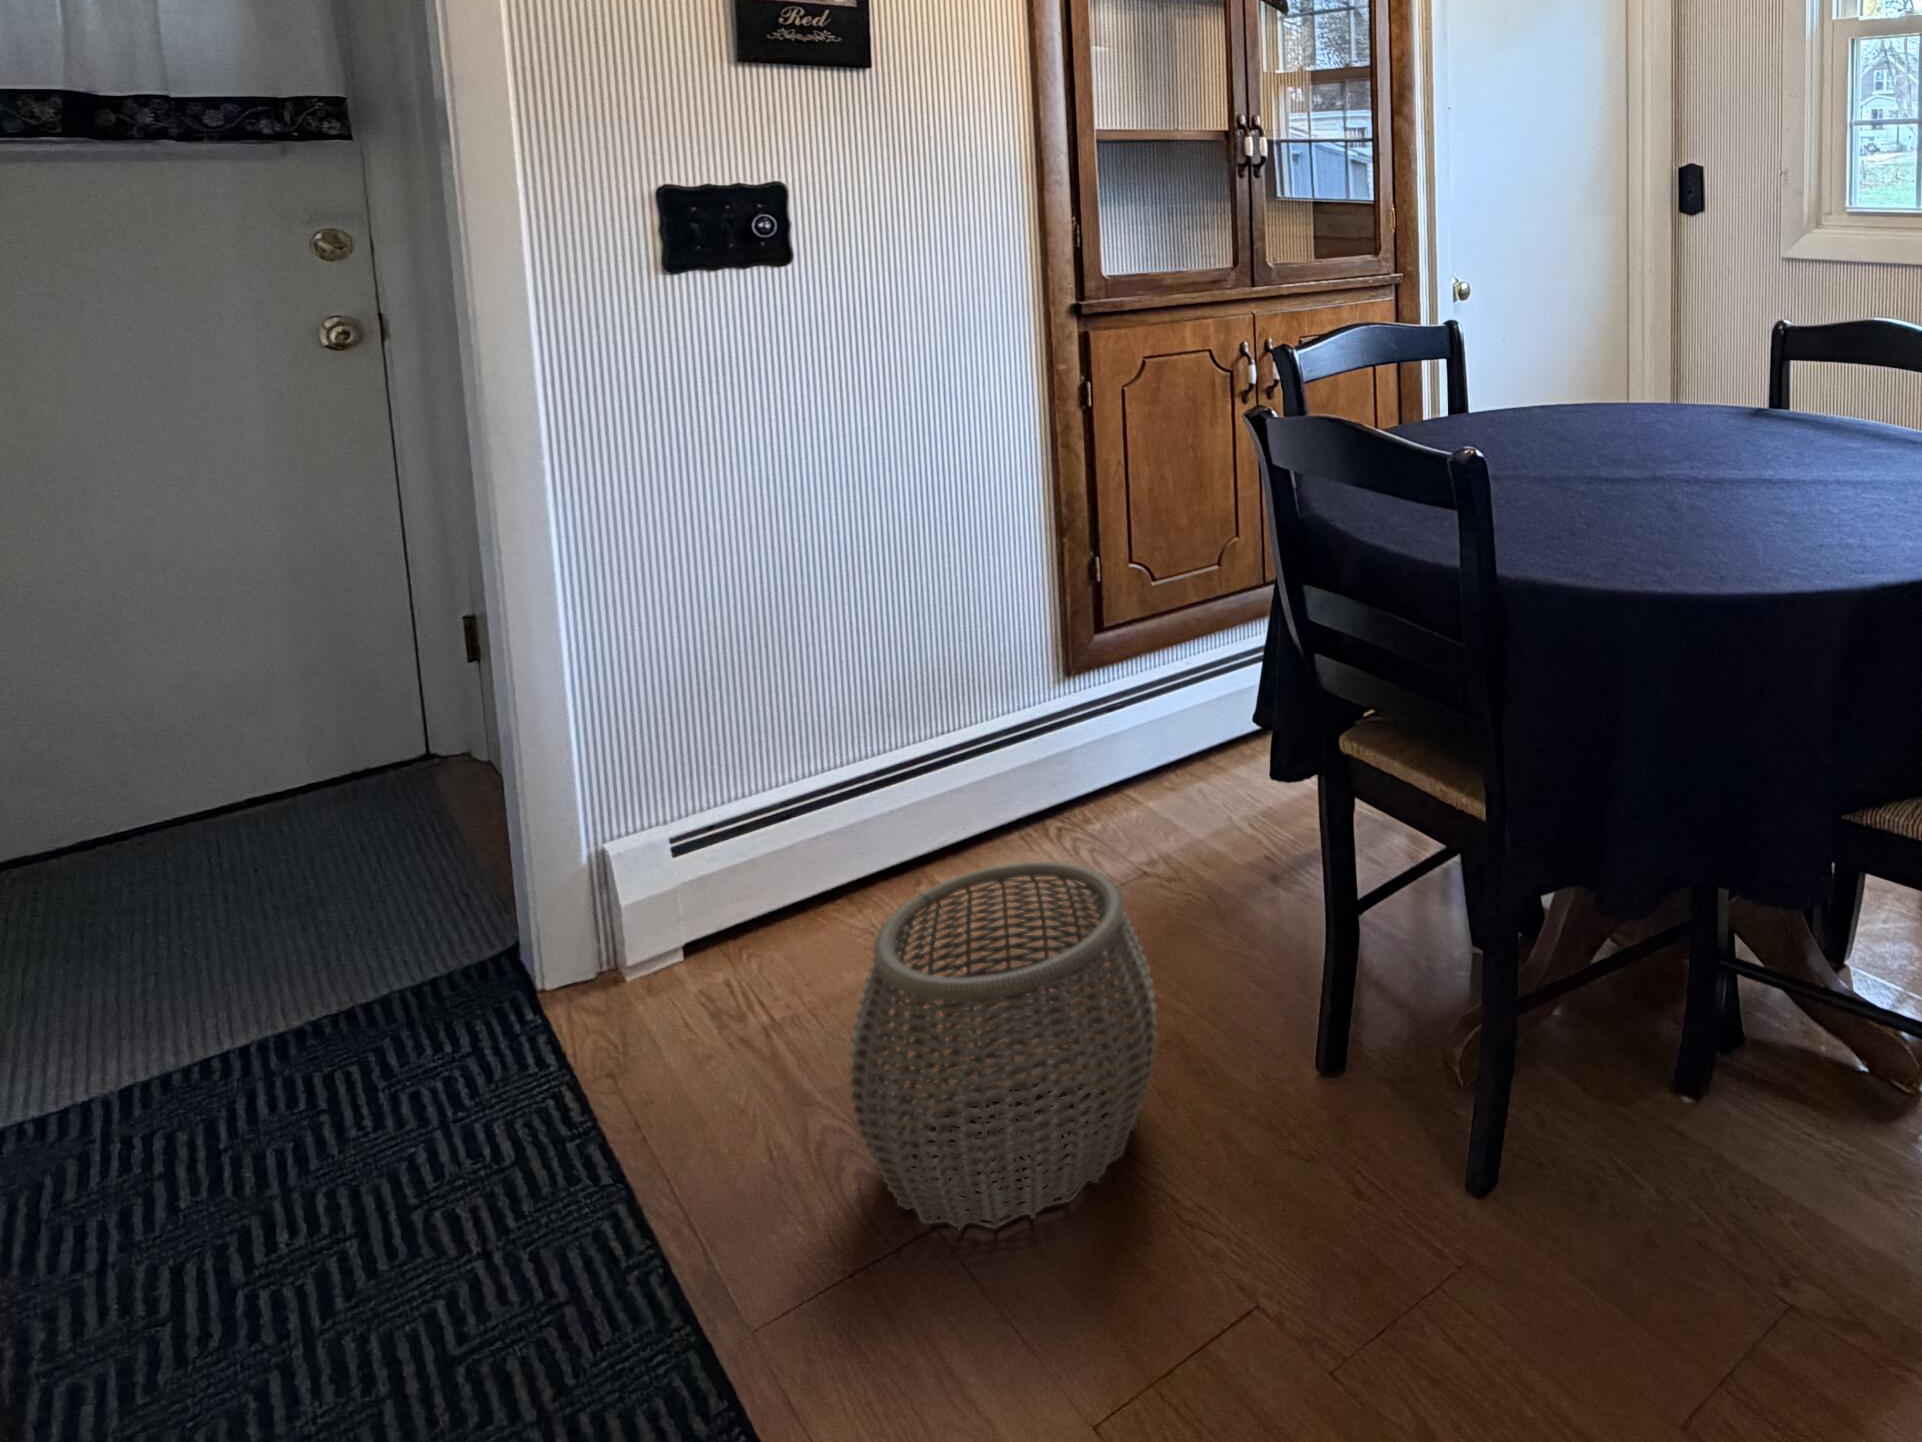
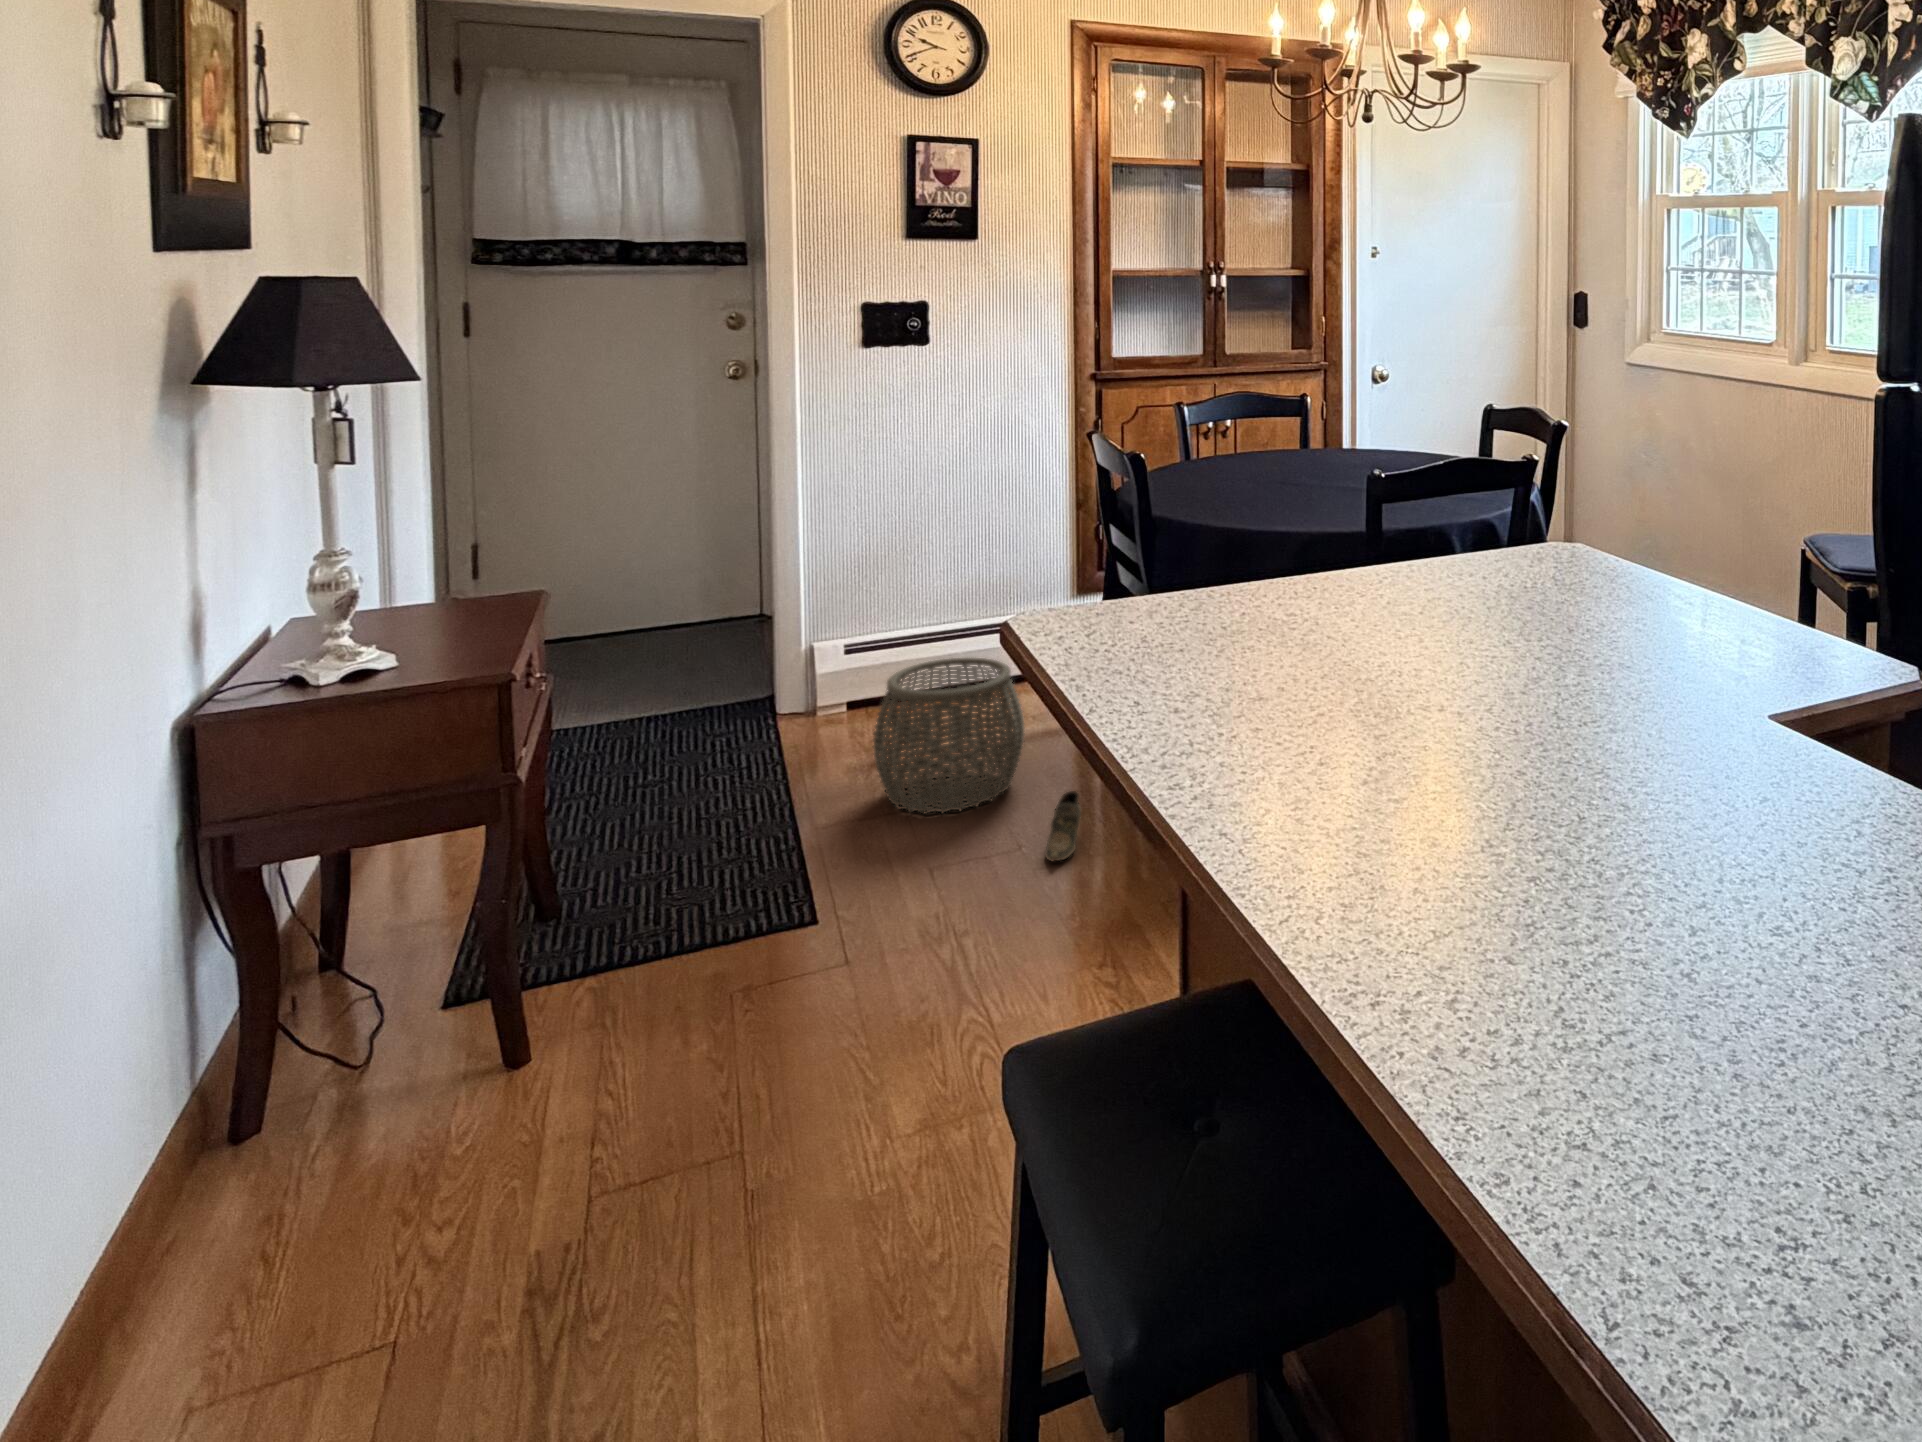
shoe: none [1315,1136,1391,1328] -> present [1045,791,1082,861]

